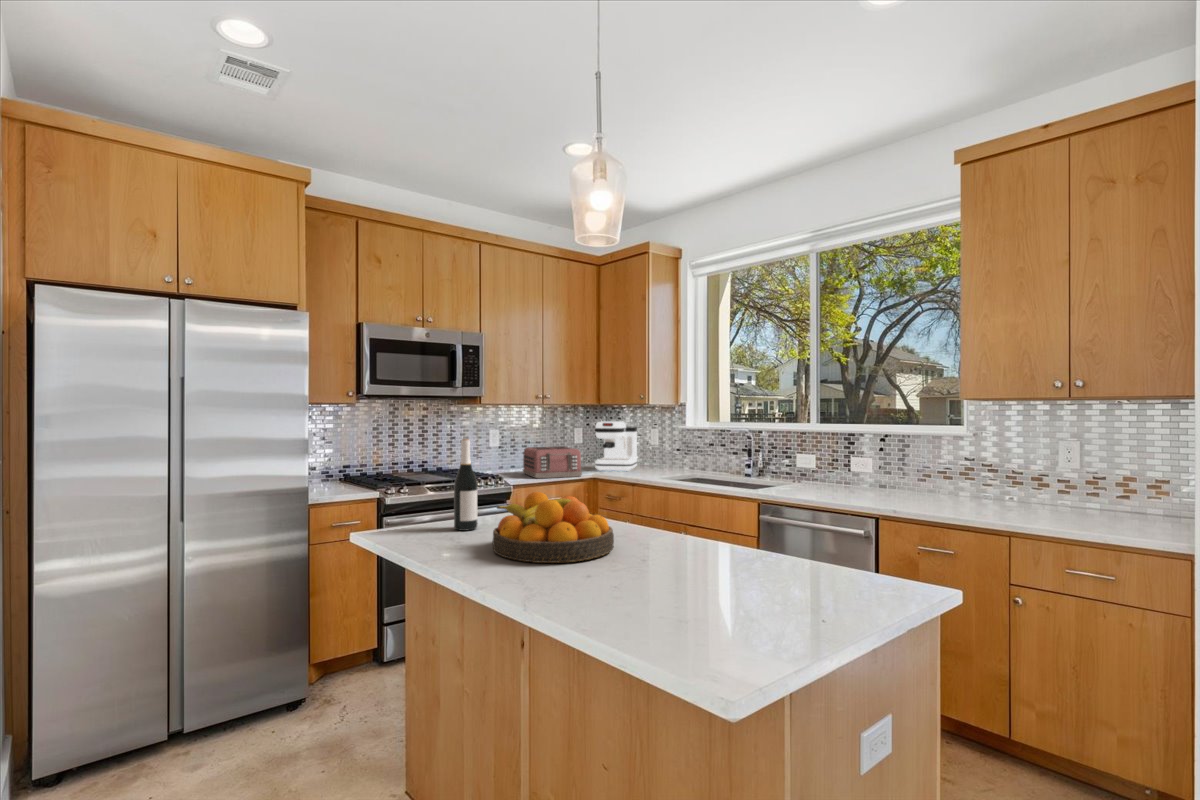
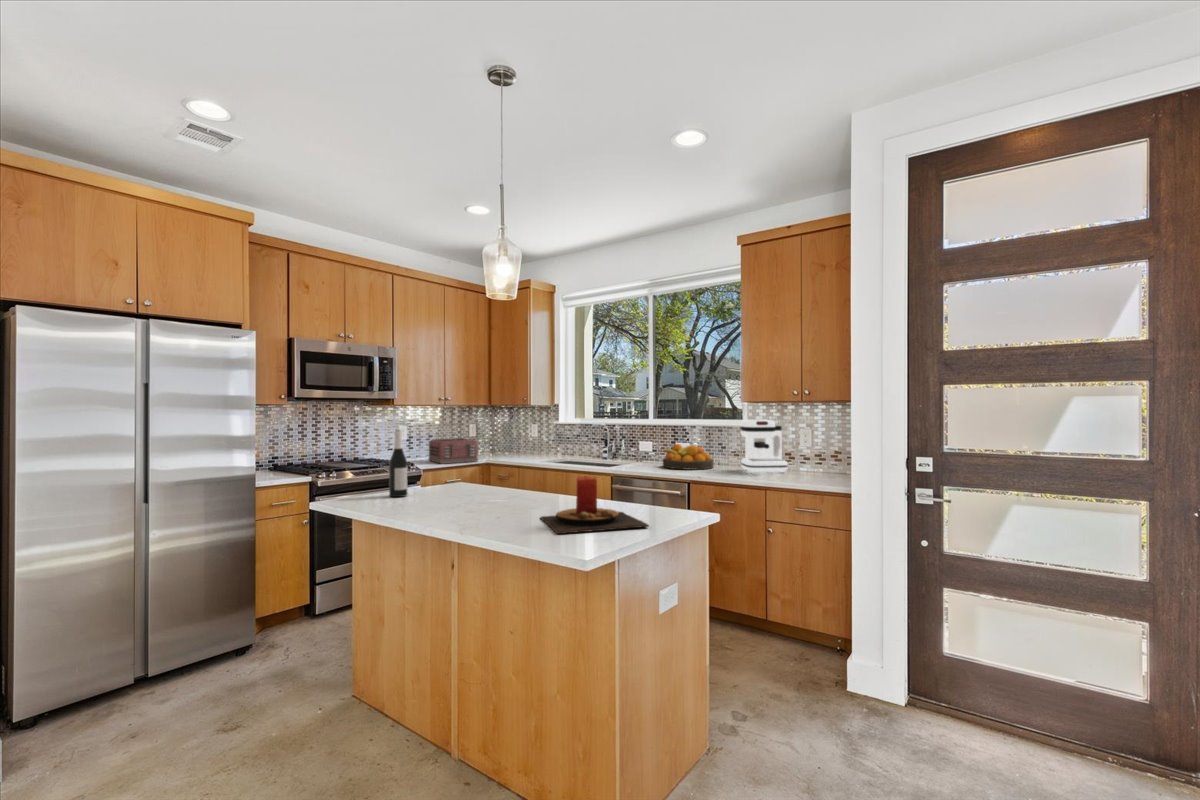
coffee maker: present [595,421,637,471] -> present [741,420,787,473]
fruit bowl: present [493,492,614,563] -> present [663,444,714,470]
candle: none [656,520,840,620] -> present [541,476,649,534]

